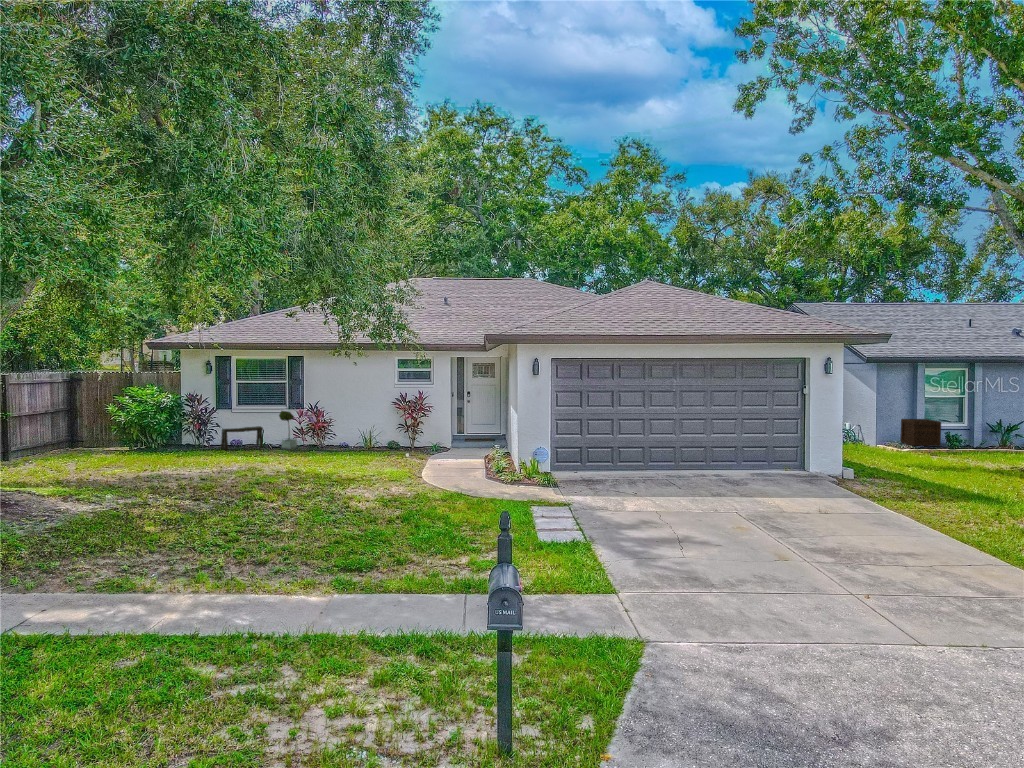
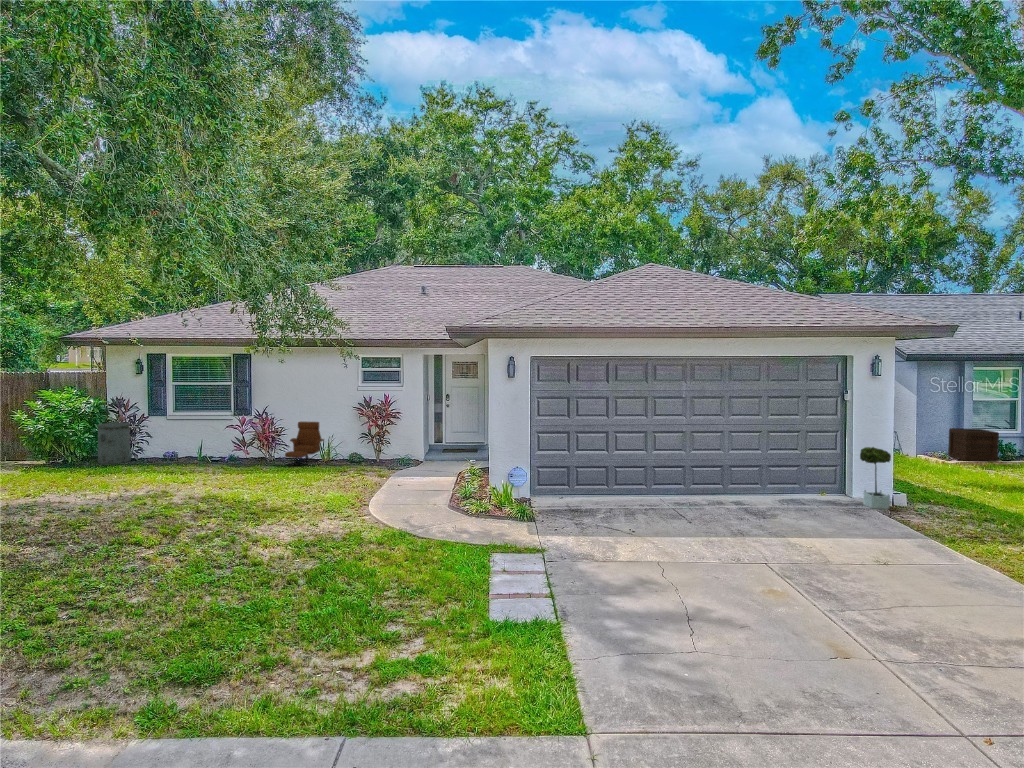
potted tree: present [279,411,297,449] -> present [860,447,891,509]
trash can: none [175,414,202,449] -> present [97,422,131,464]
lounge chair: none [337,414,368,452] -> present [285,422,324,467]
bench: present [221,426,263,450] -> none [151,436,201,465]

